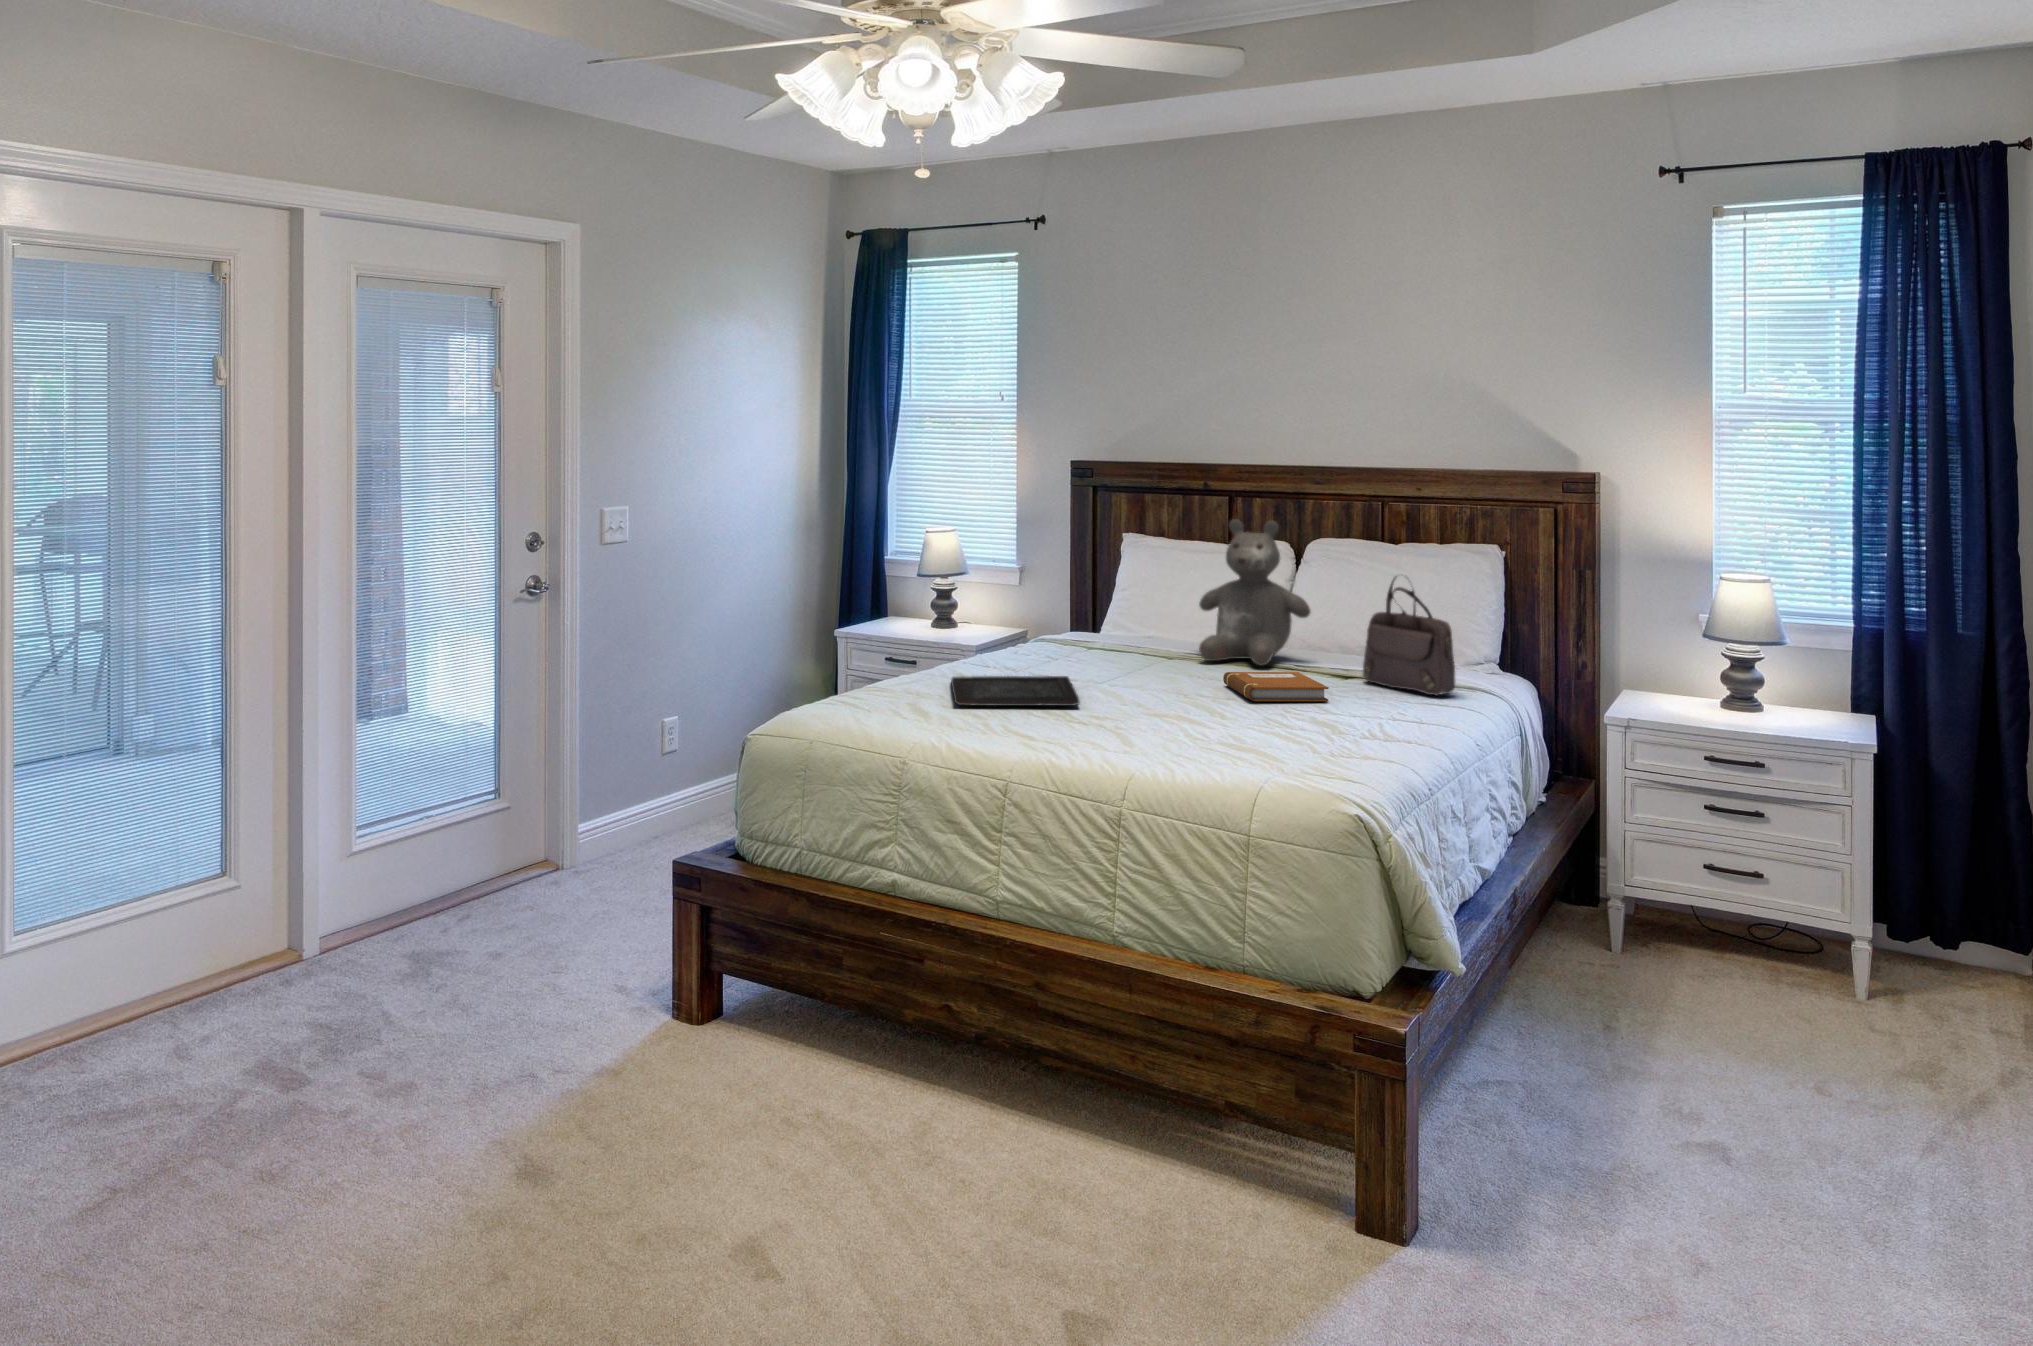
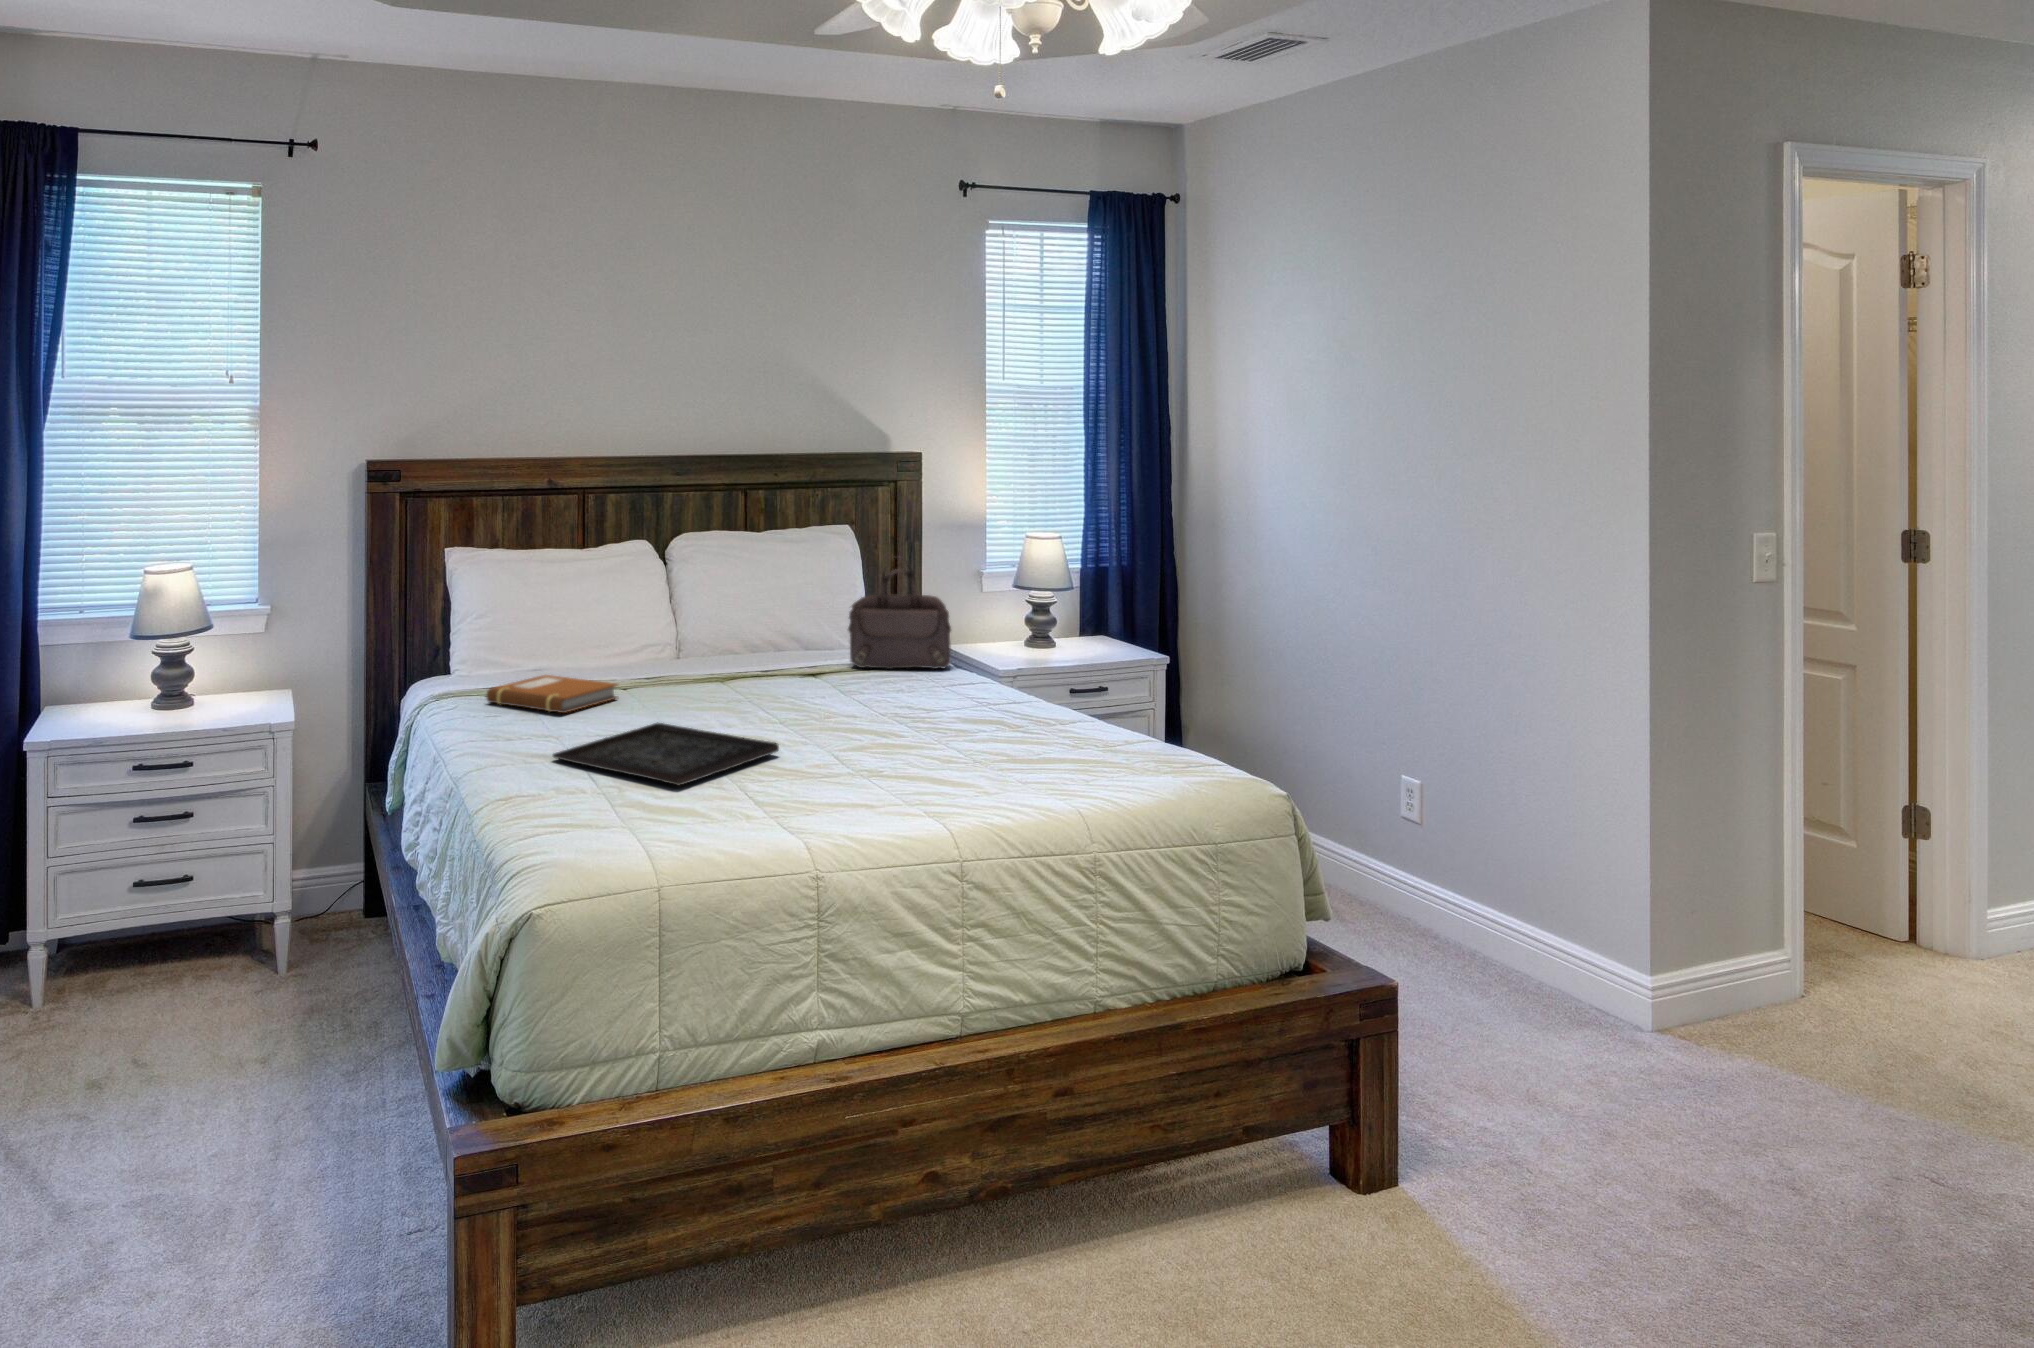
teddy bear: present [1199,519,1311,666] -> none [634,516,752,676]
notebook: present [1223,672,1329,701] -> present [487,675,618,713]

